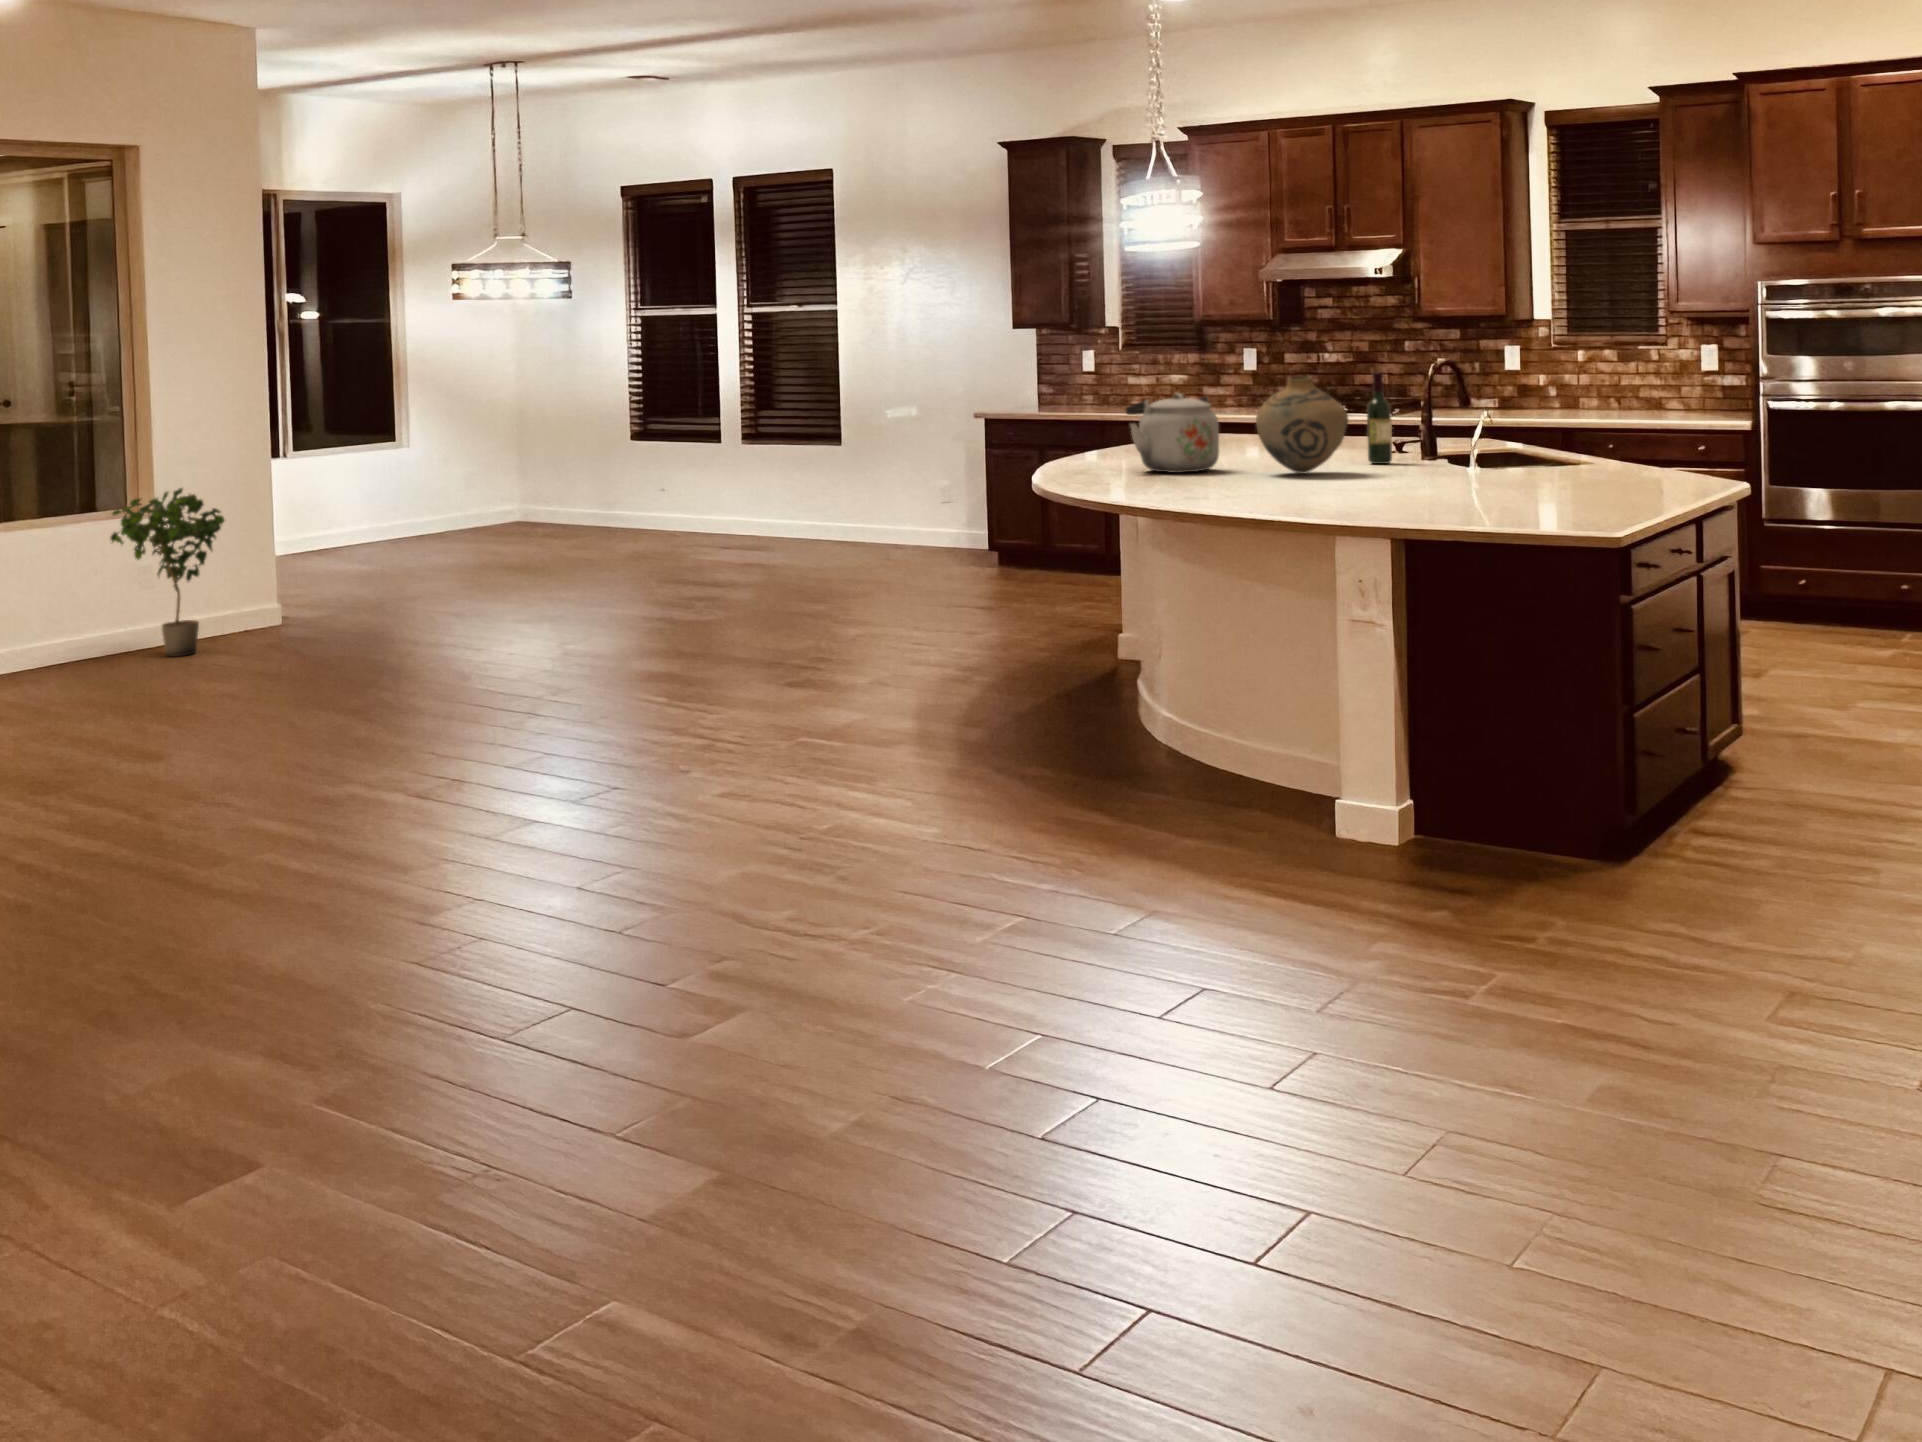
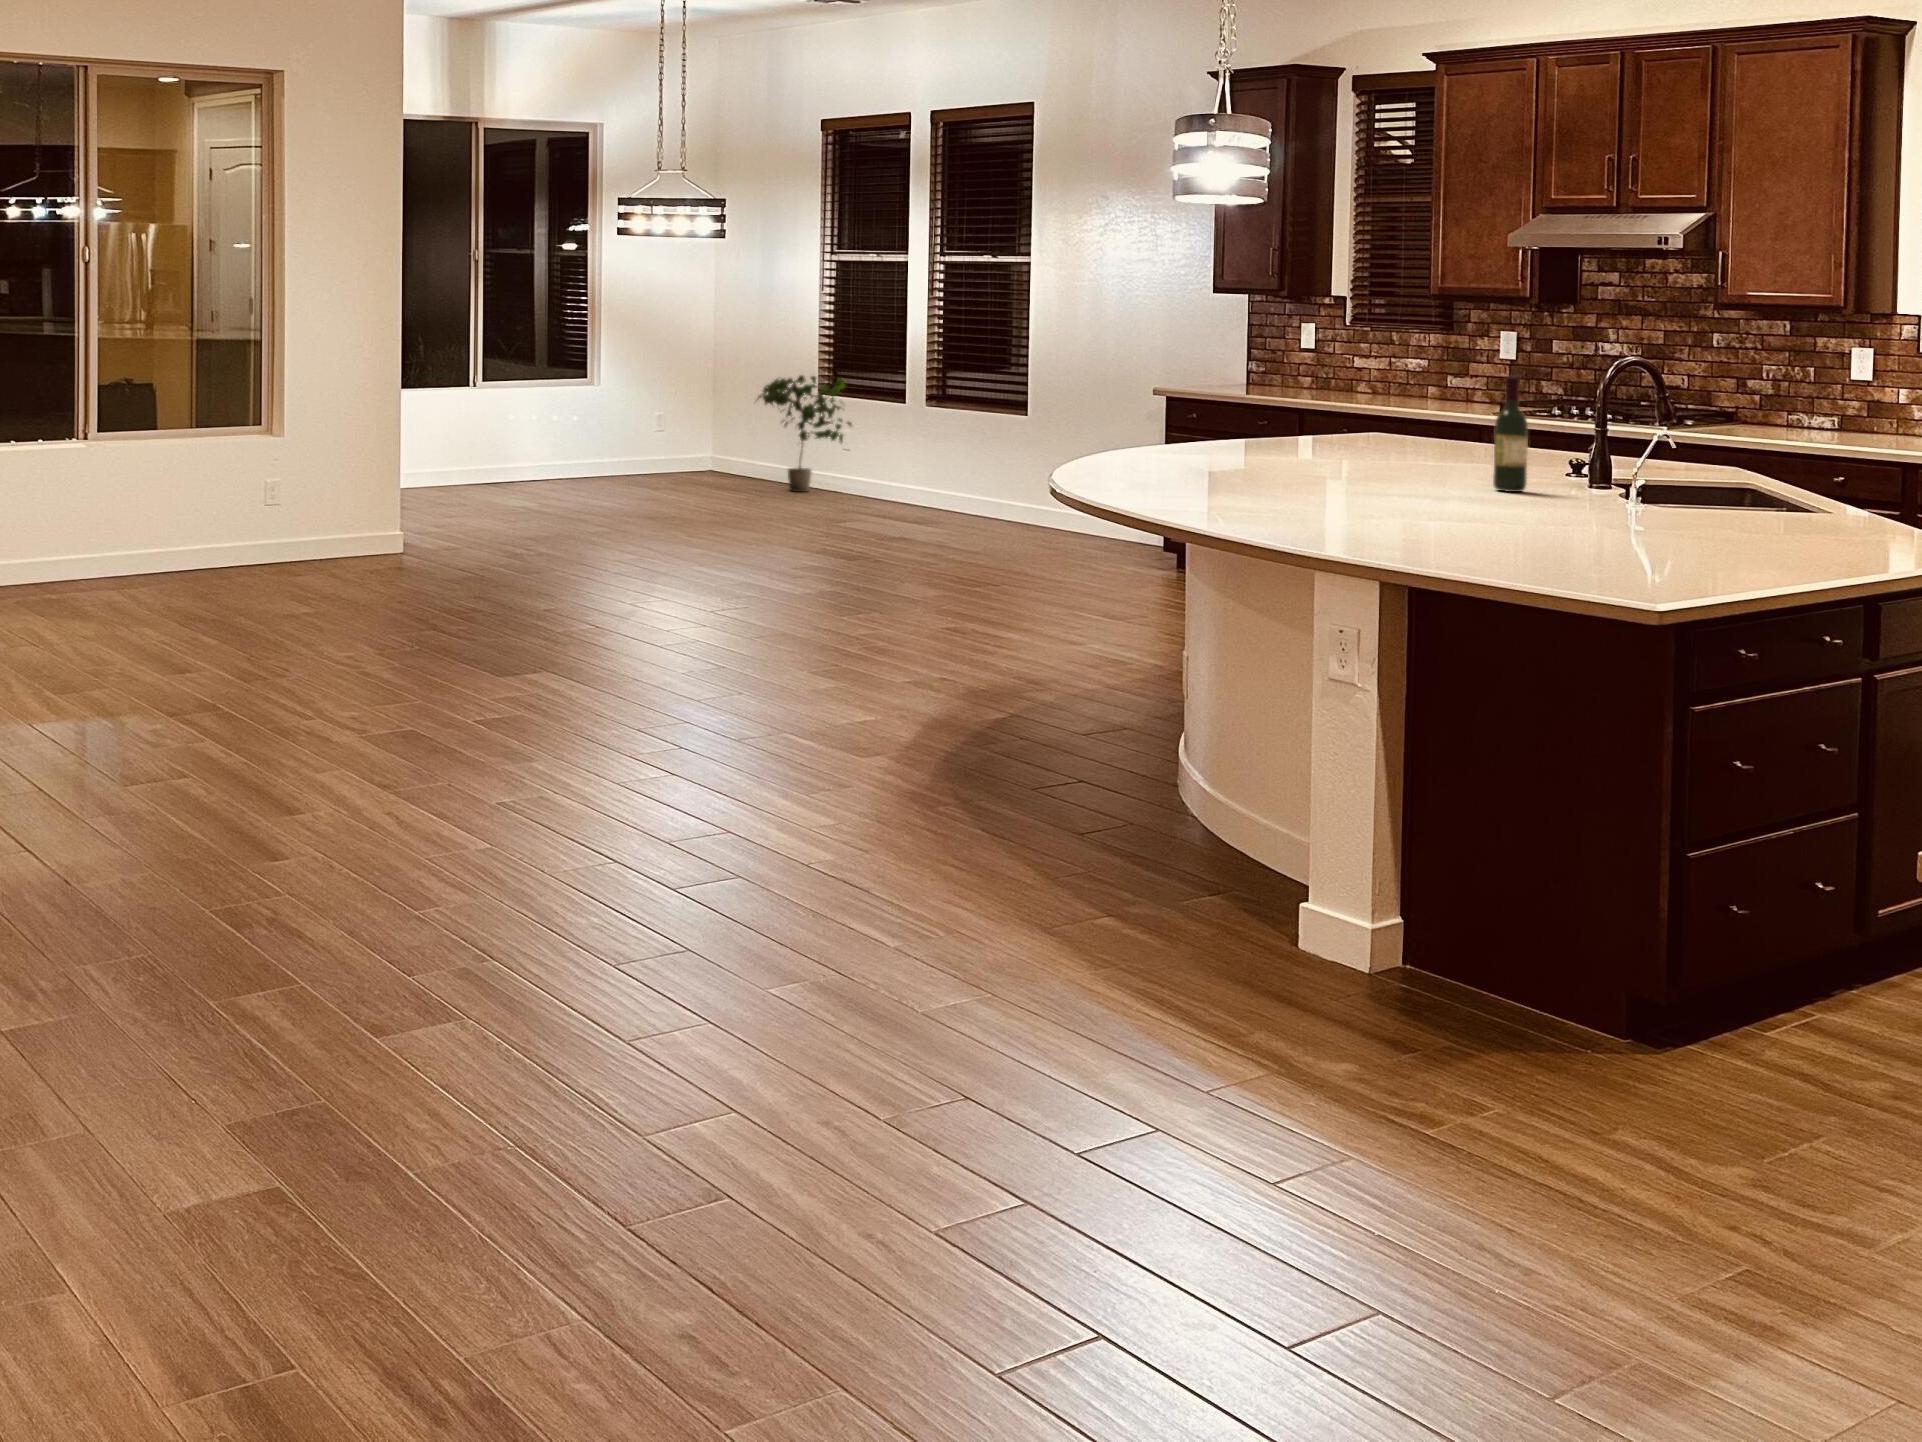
vase: present [1256,376,1348,474] -> none [1316,376,1438,496]
kettle: present [1126,393,1219,473] -> none [1168,386,1285,481]
potted plant: present [110,488,225,657] -> present [758,375,851,492]

